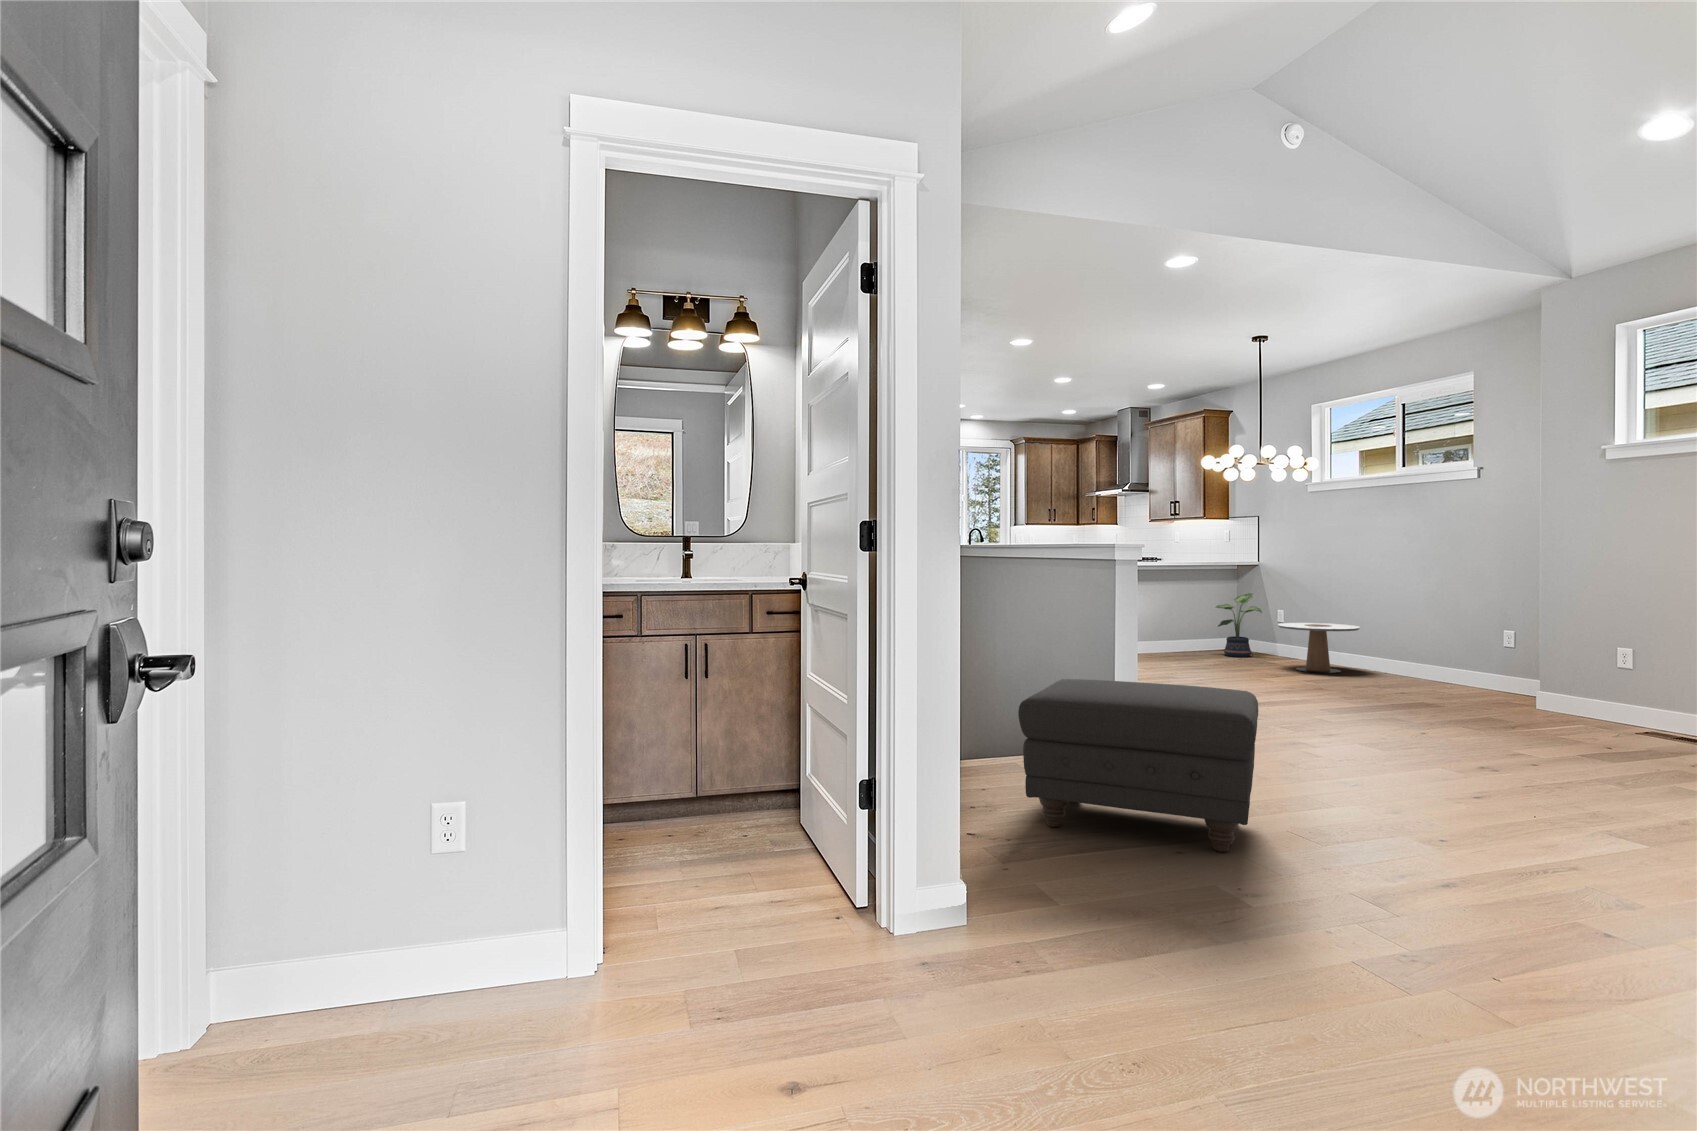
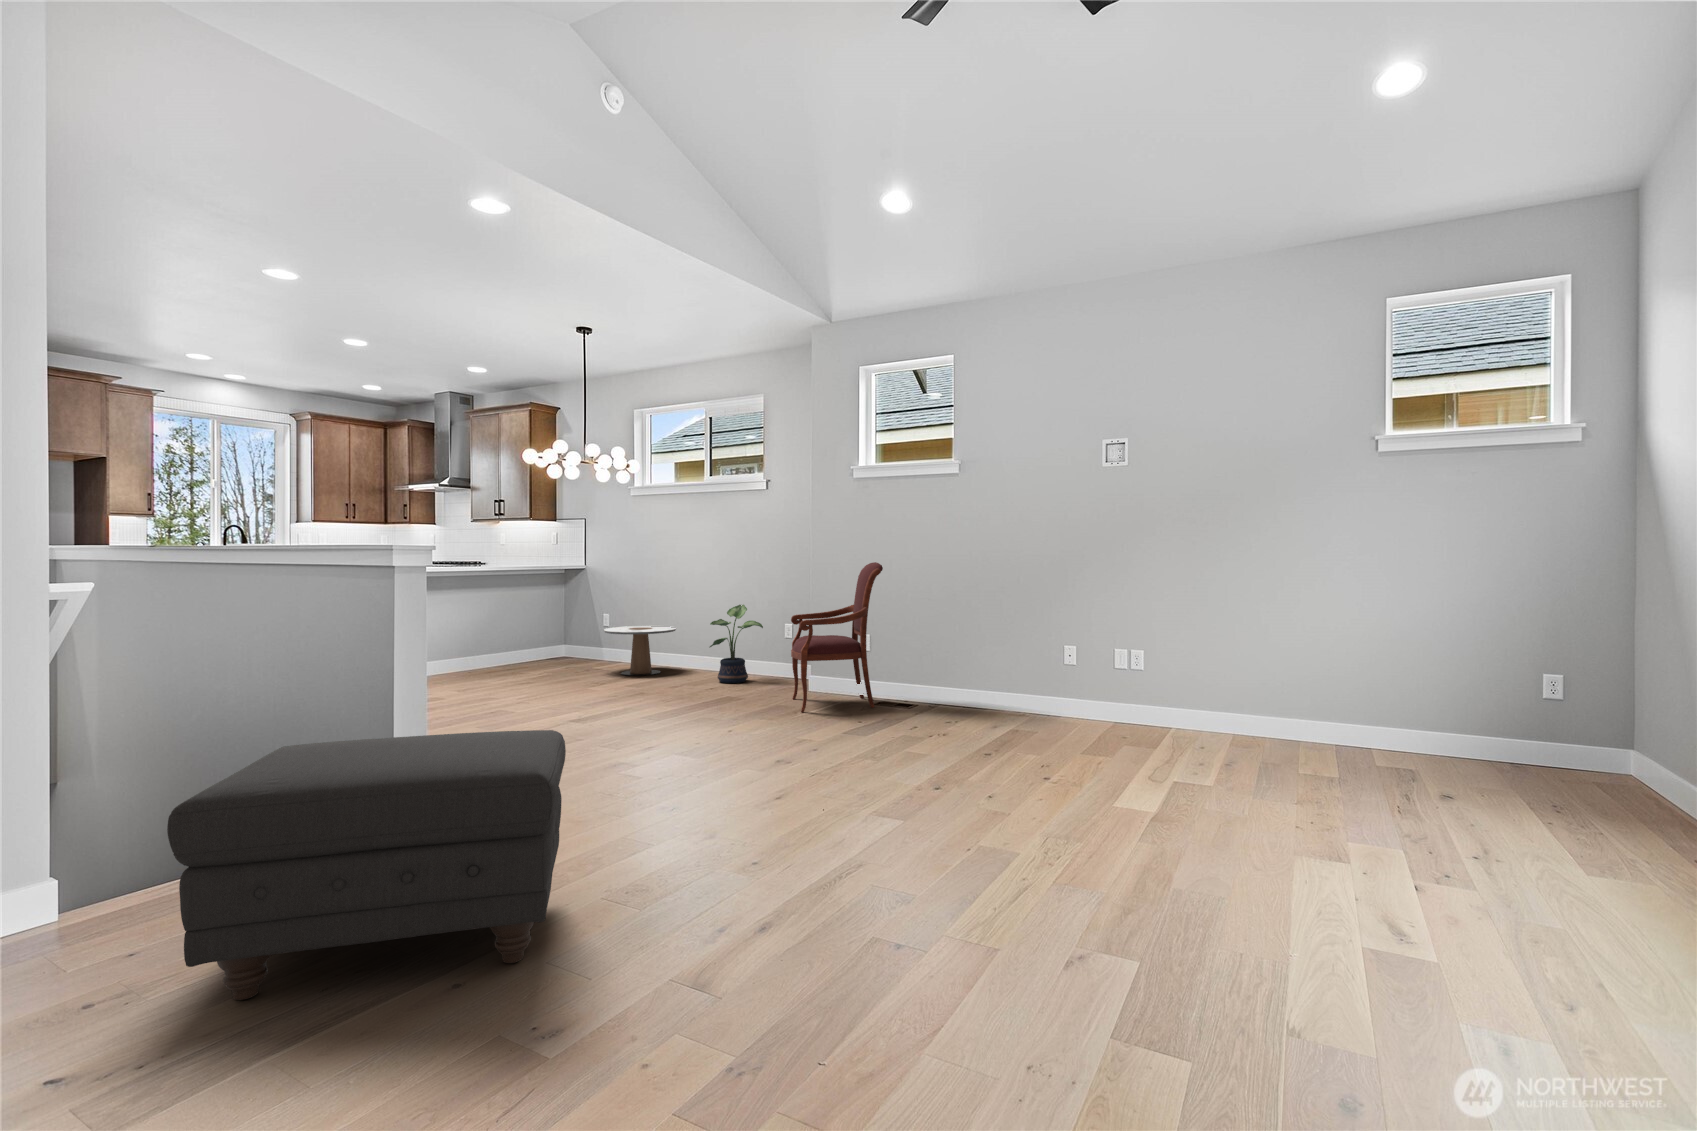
armchair: none [1509,559,1653,735] -> present [791,562,883,712]
potted plant: present [1215,593,1262,657] -> present [710,605,763,683]

